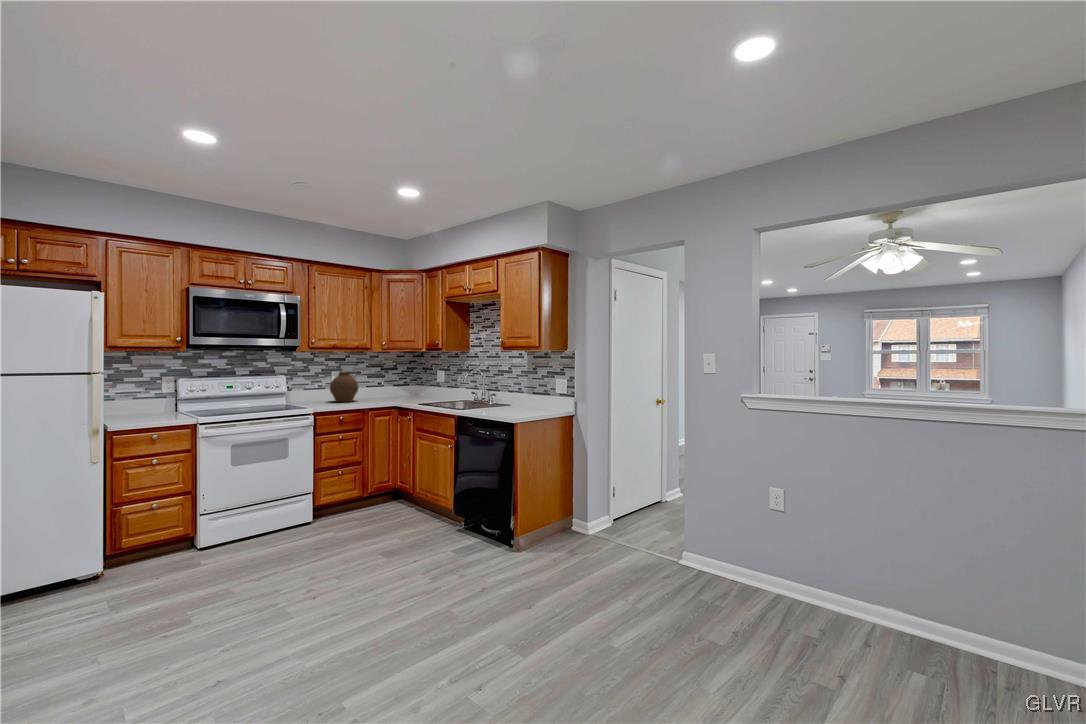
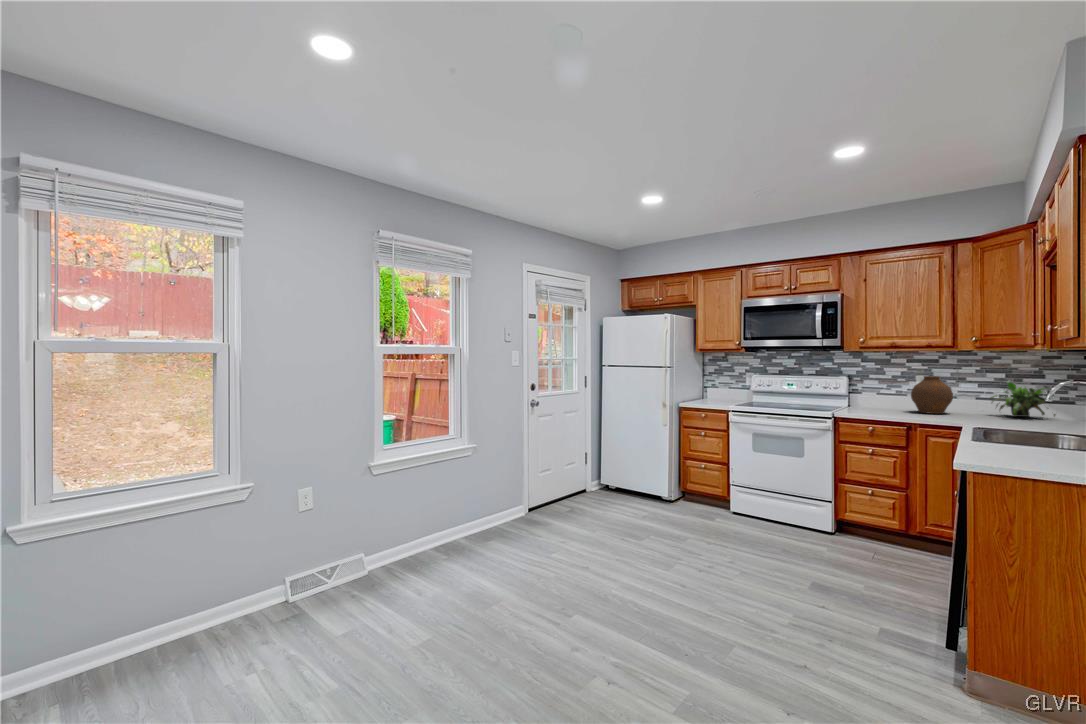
potted plant: none [372,373,407,398] -> present [990,381,1056,417]

